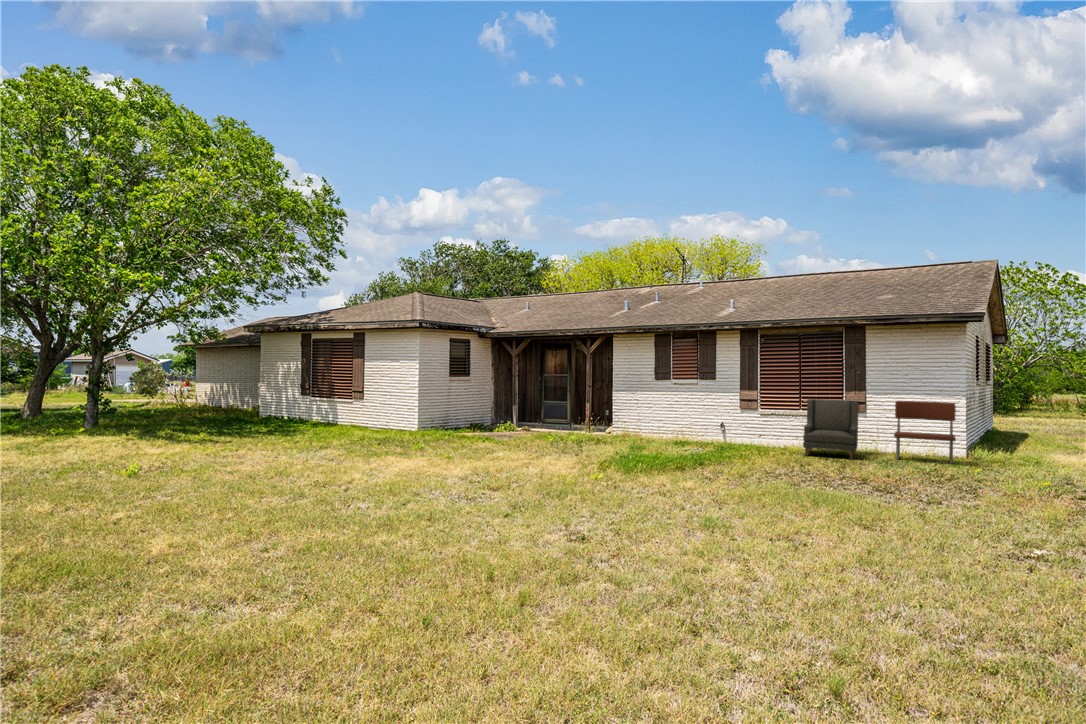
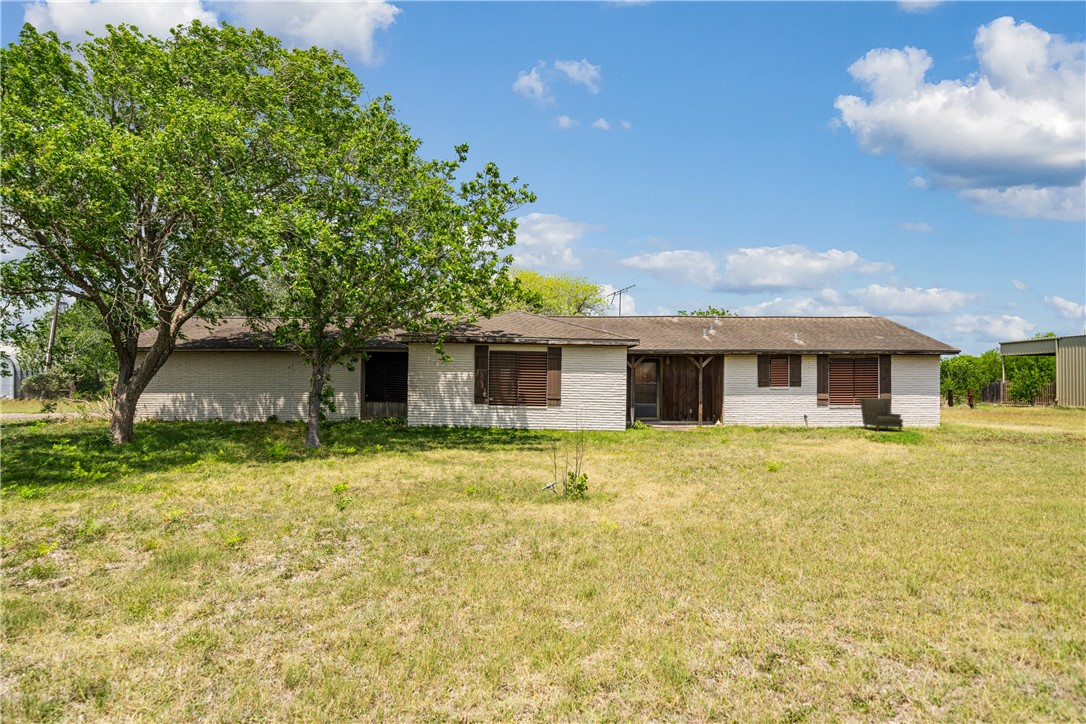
bench: present [894,401,956,464] -> none [903,398,942,431]

